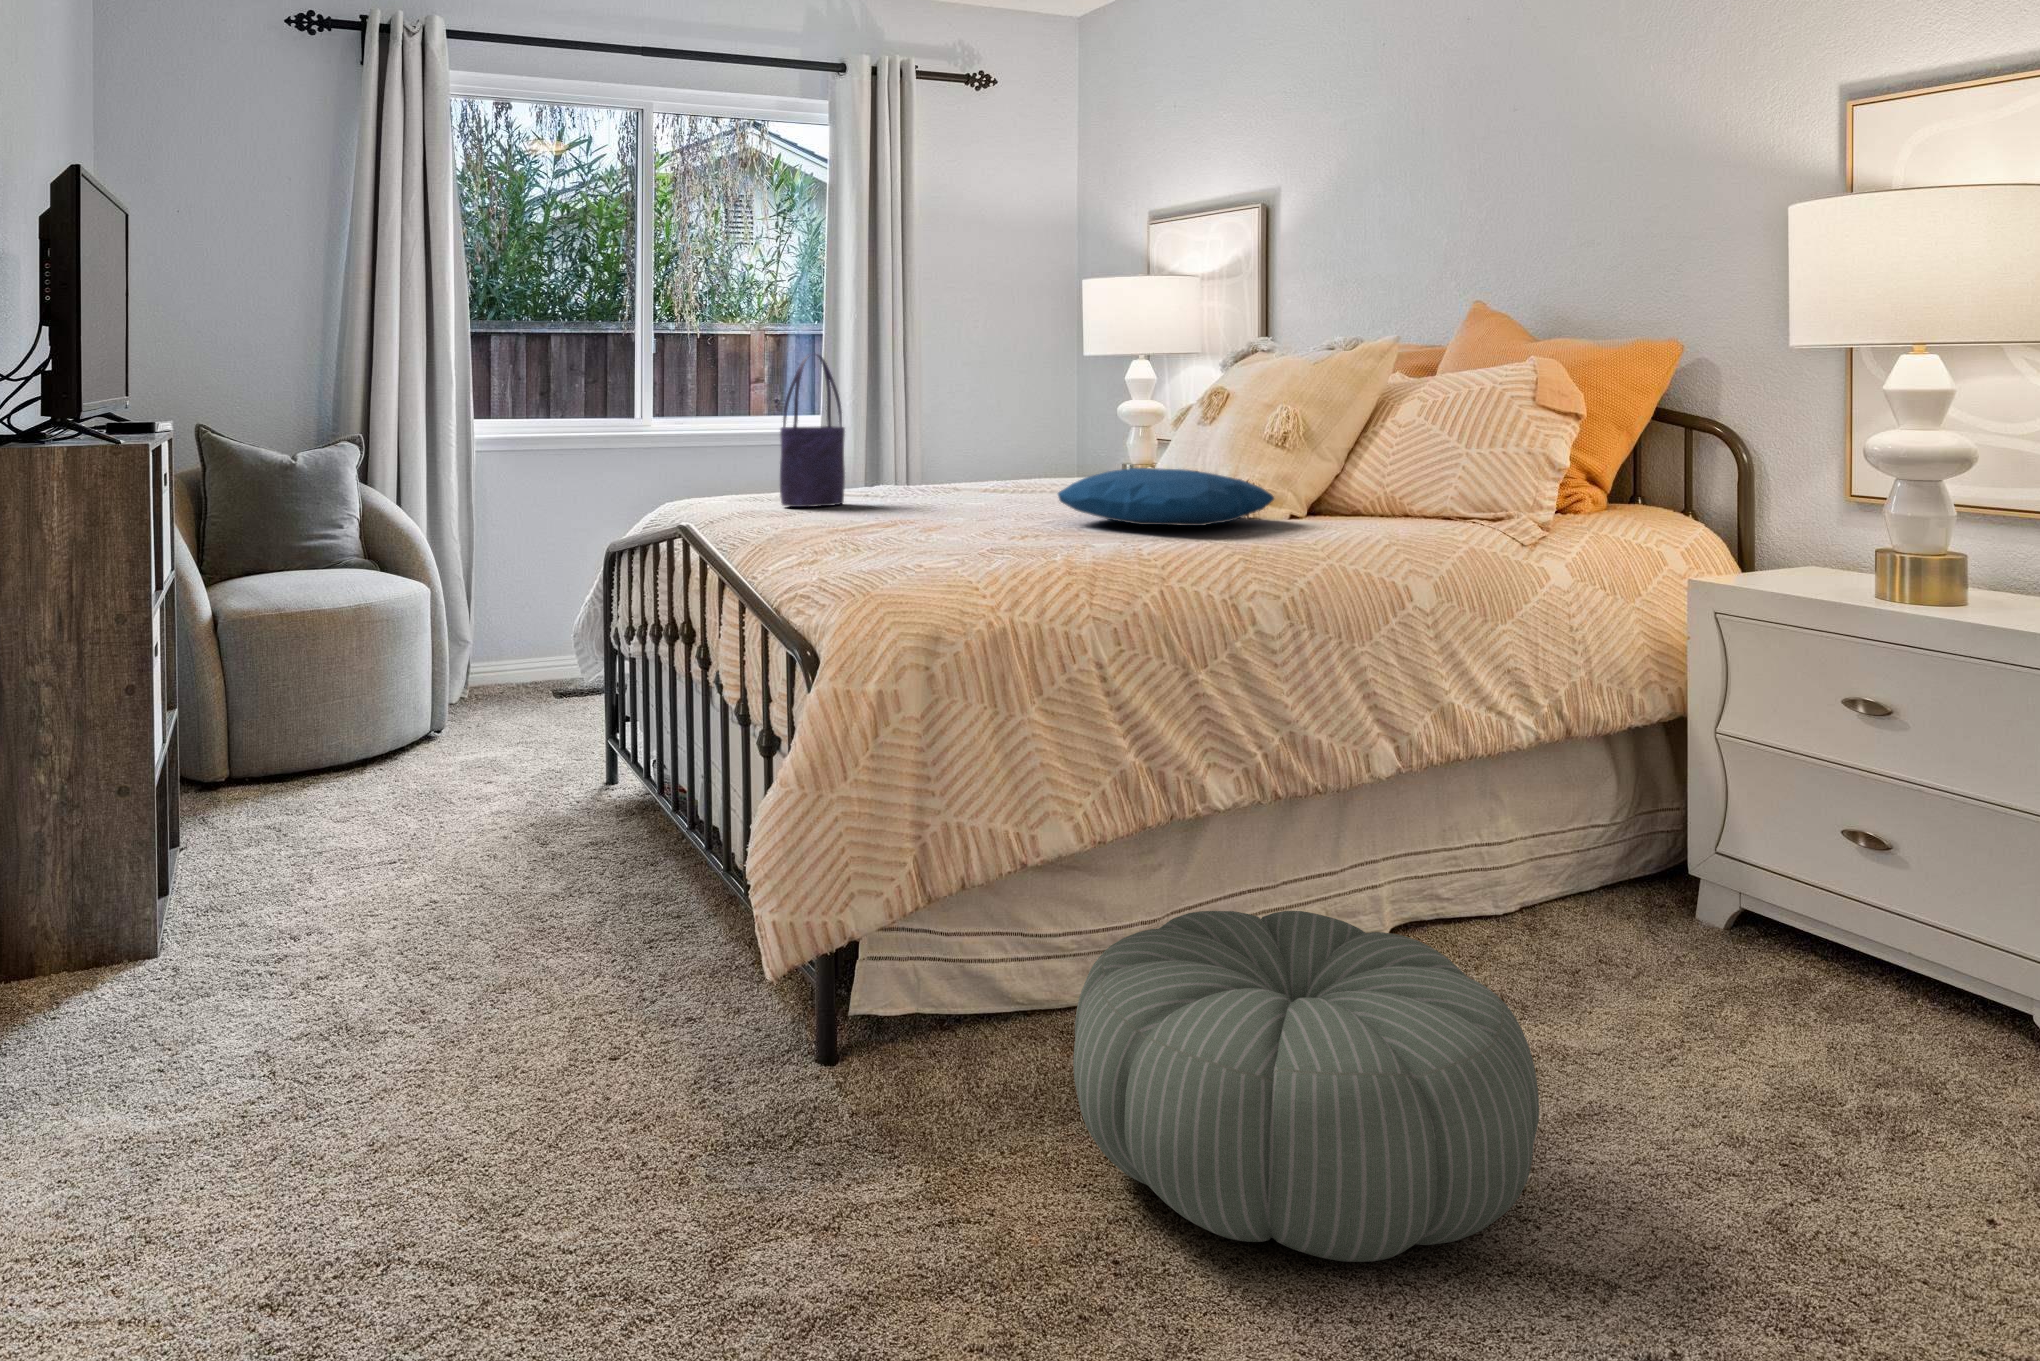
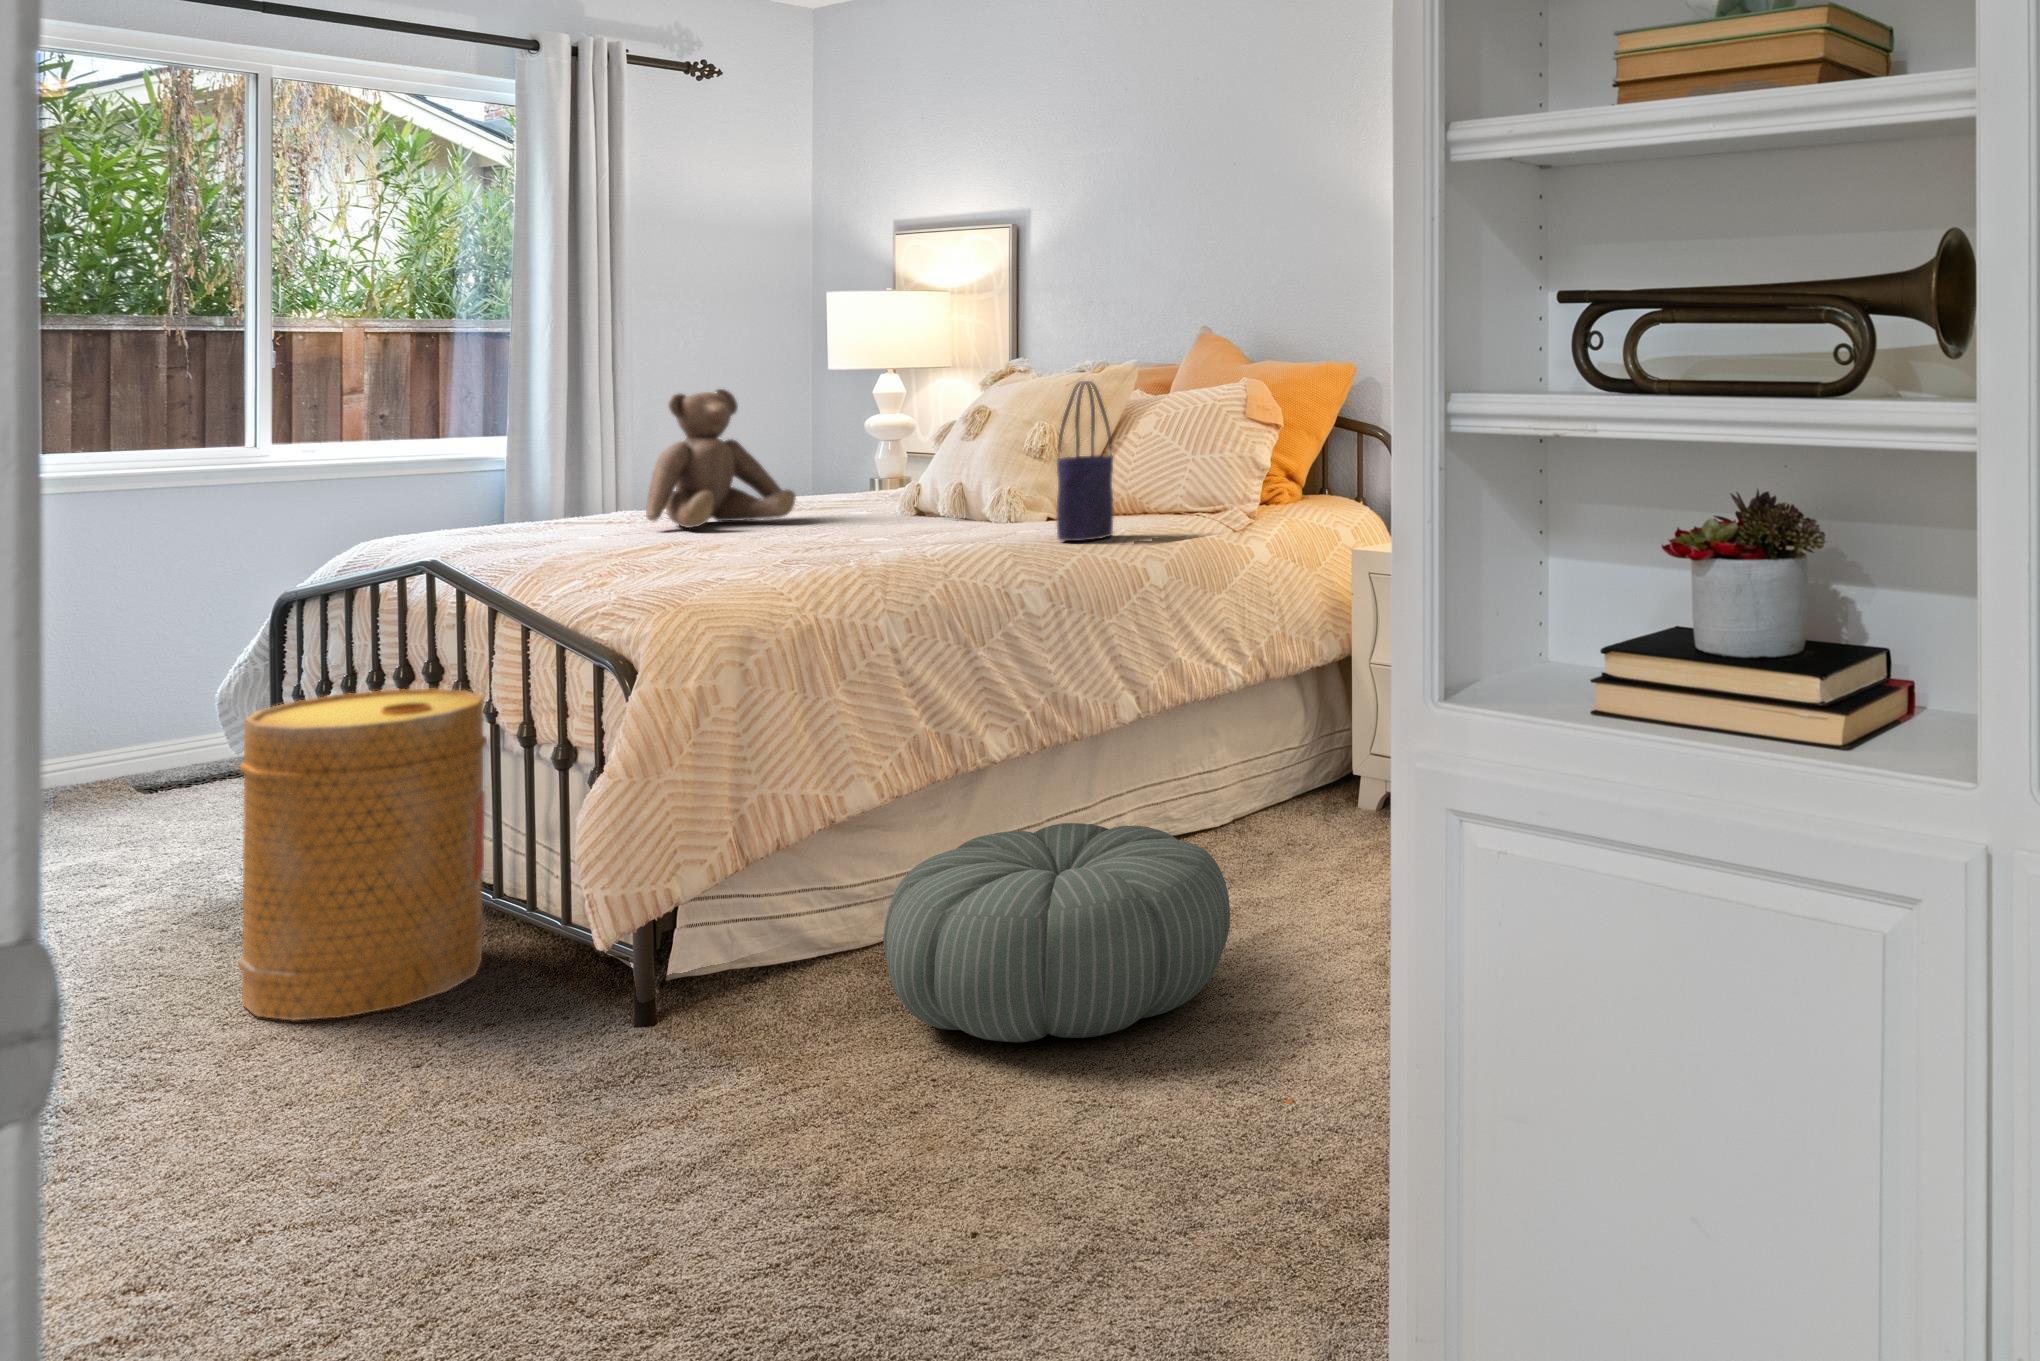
tote bag: present [780,355,845,507] -> present [1056,381,1113,541]
teddy bear: none [889,366,1030,504] -> present [646,389,796,528]
pillow: present [1058,468,1274,526] -> none [834,483,1035,534]
basket: none [506,647,715,979] -> present [238,689,487,1021]

